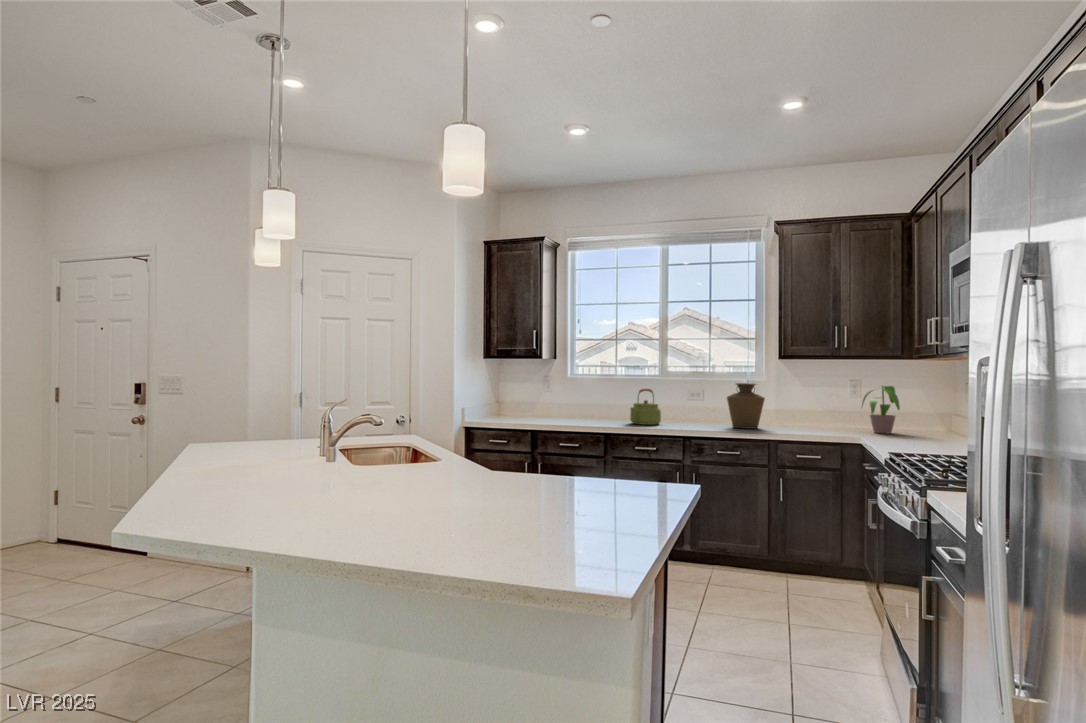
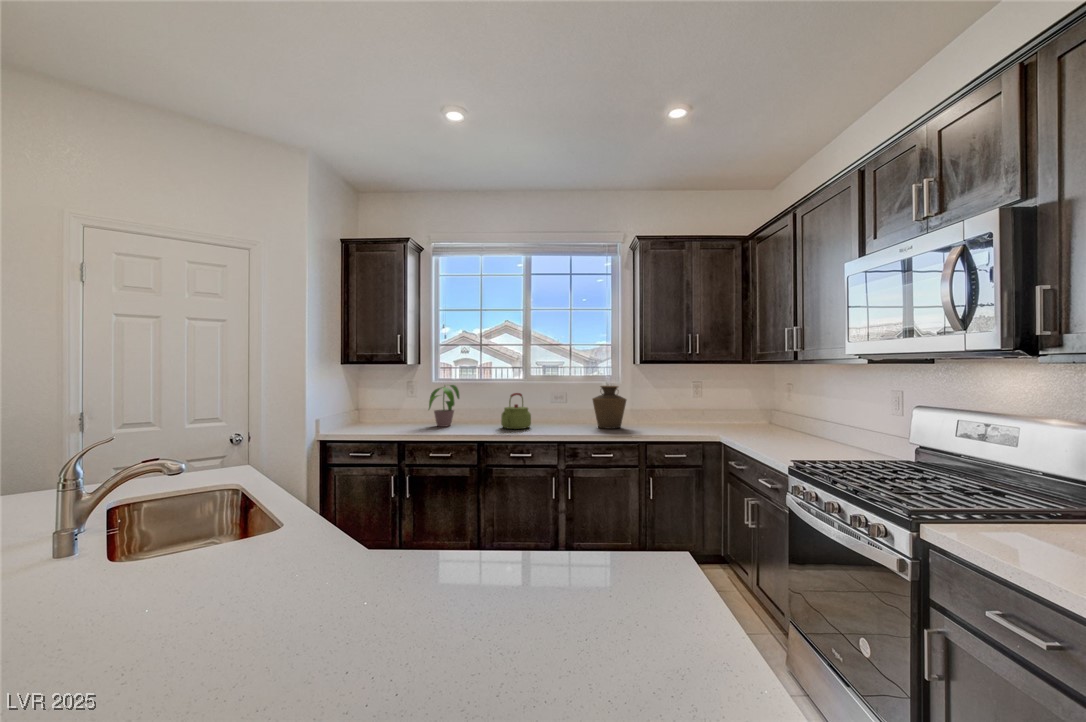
potted plant: present [862,386,900,434] -> present [429,385,459,427]

